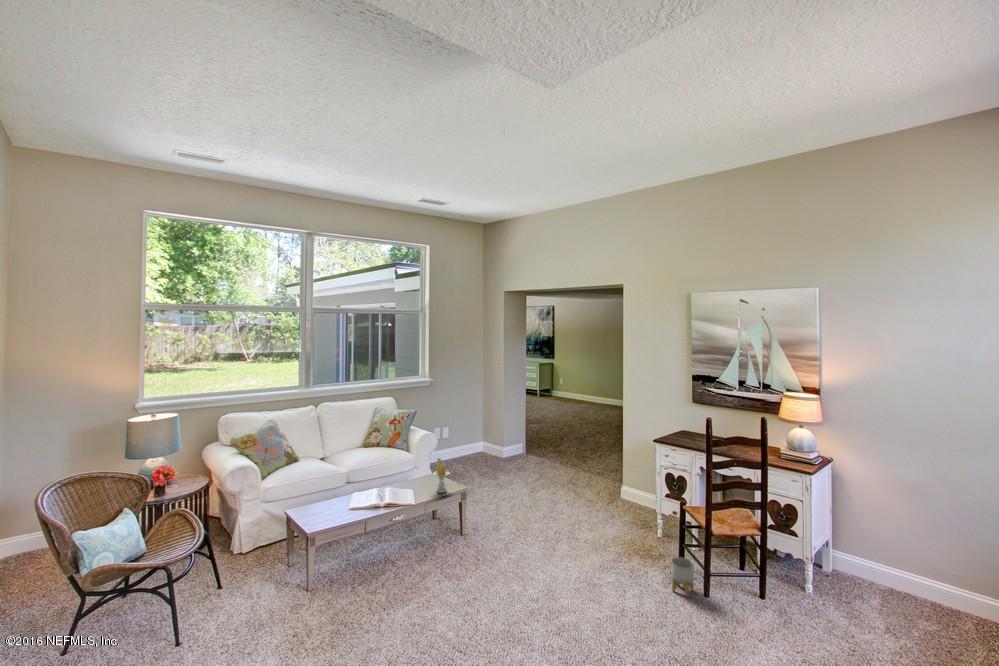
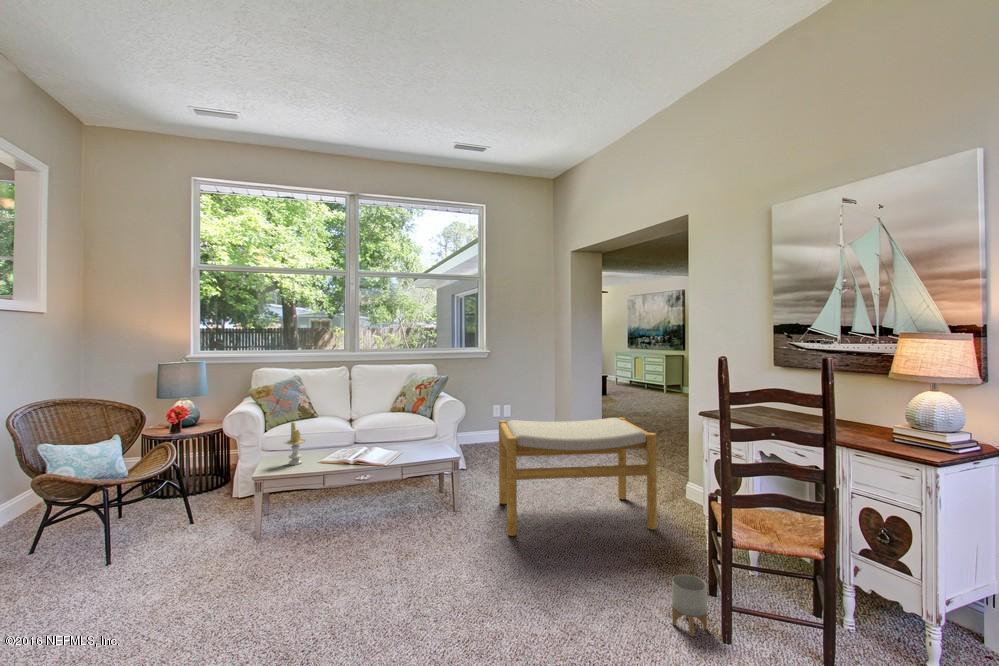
footstool: none [492,441,620,548] -> present [499,418,657,536]
candle: present [433,458,450,492] -> present [284,422,306,465]

